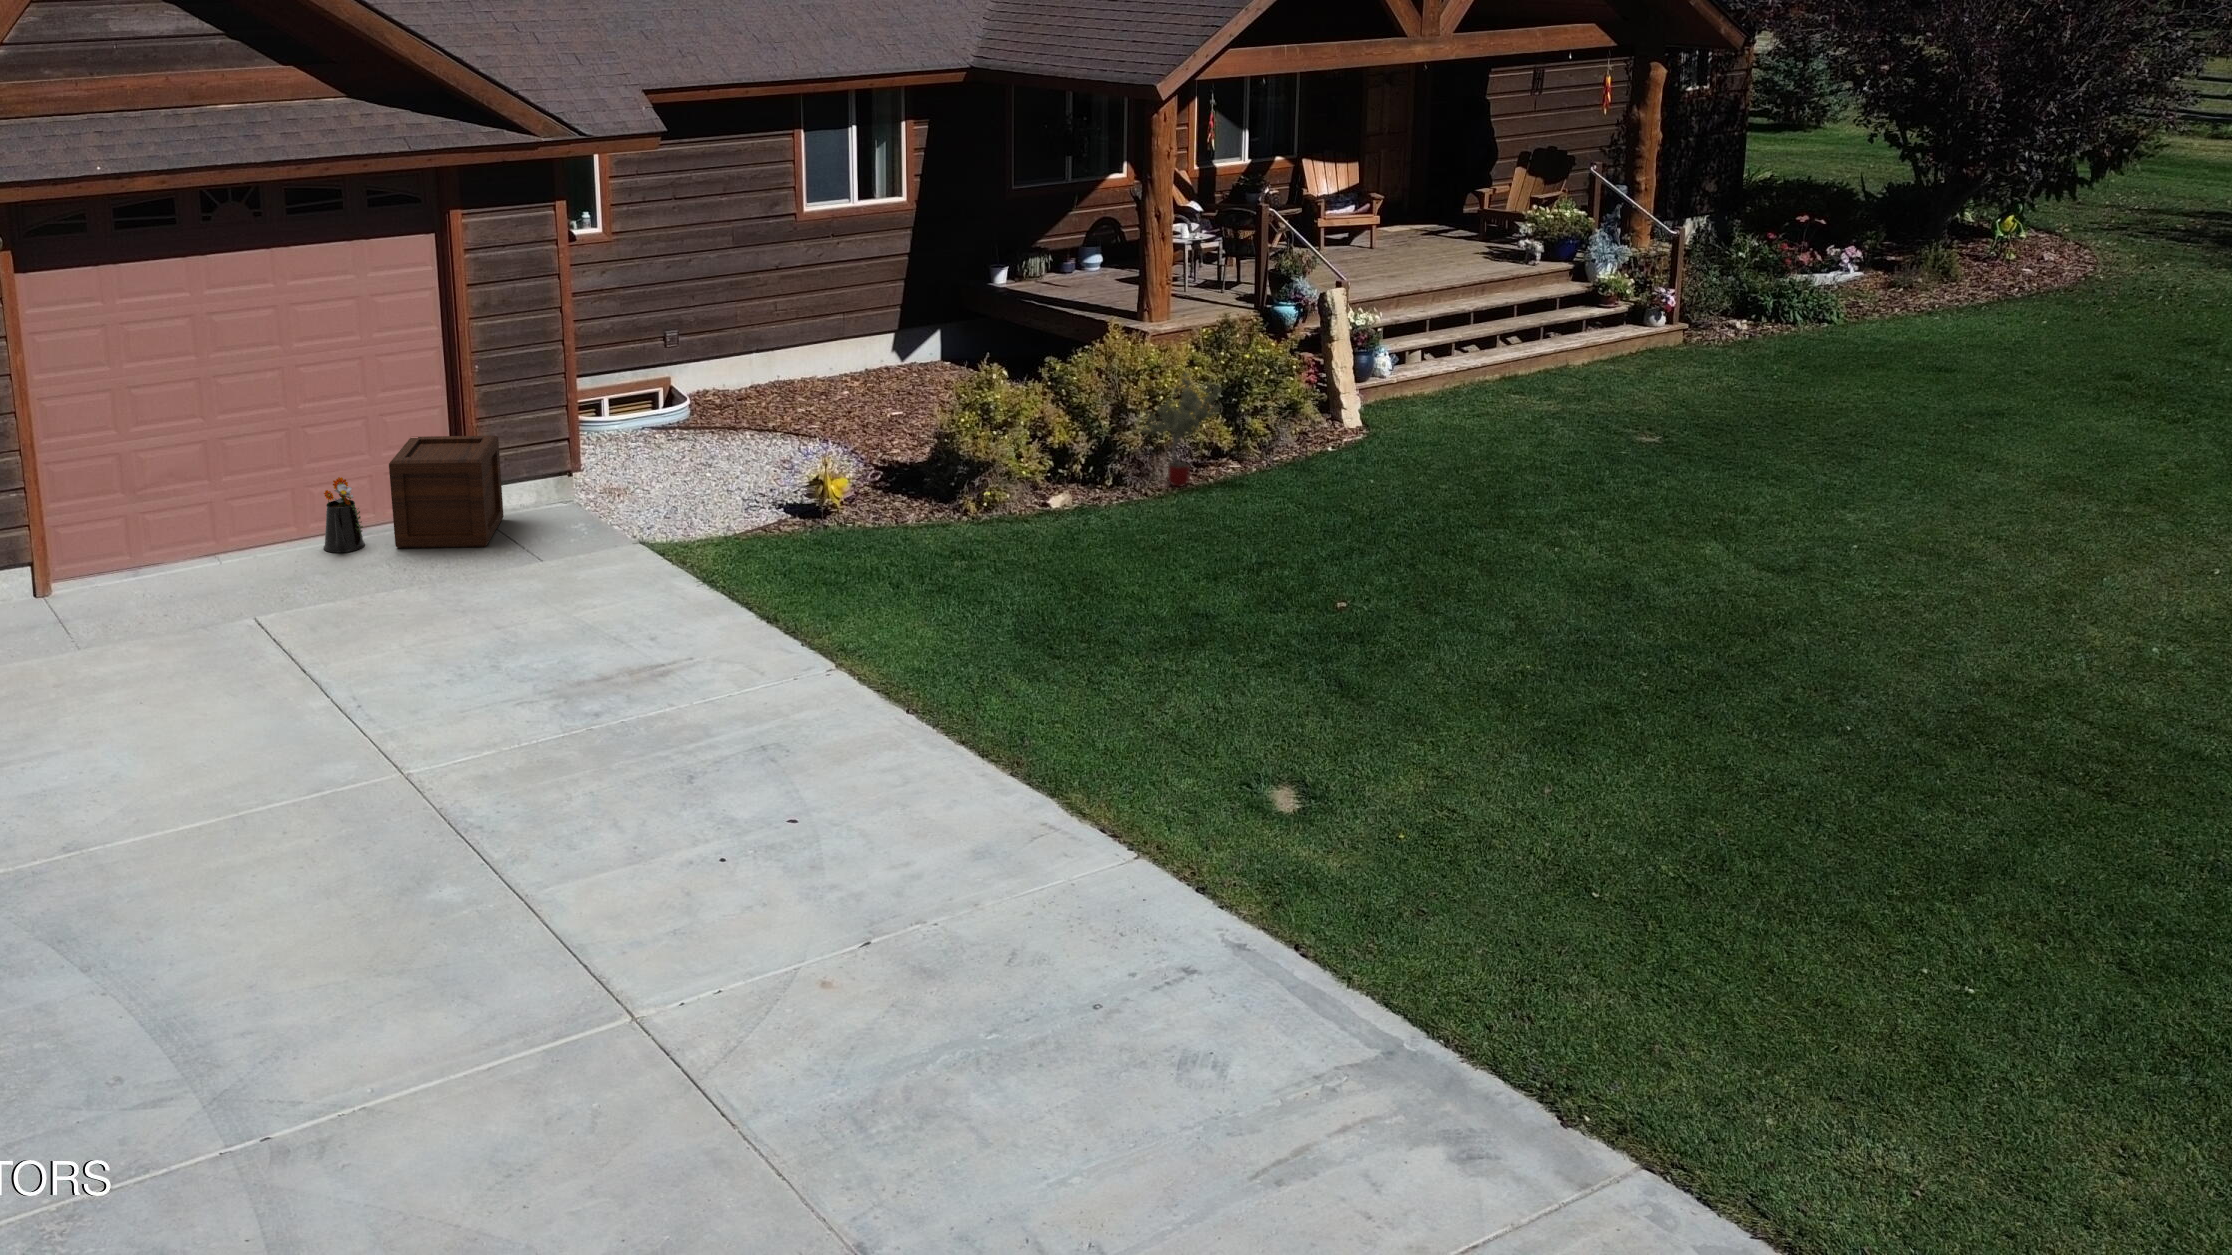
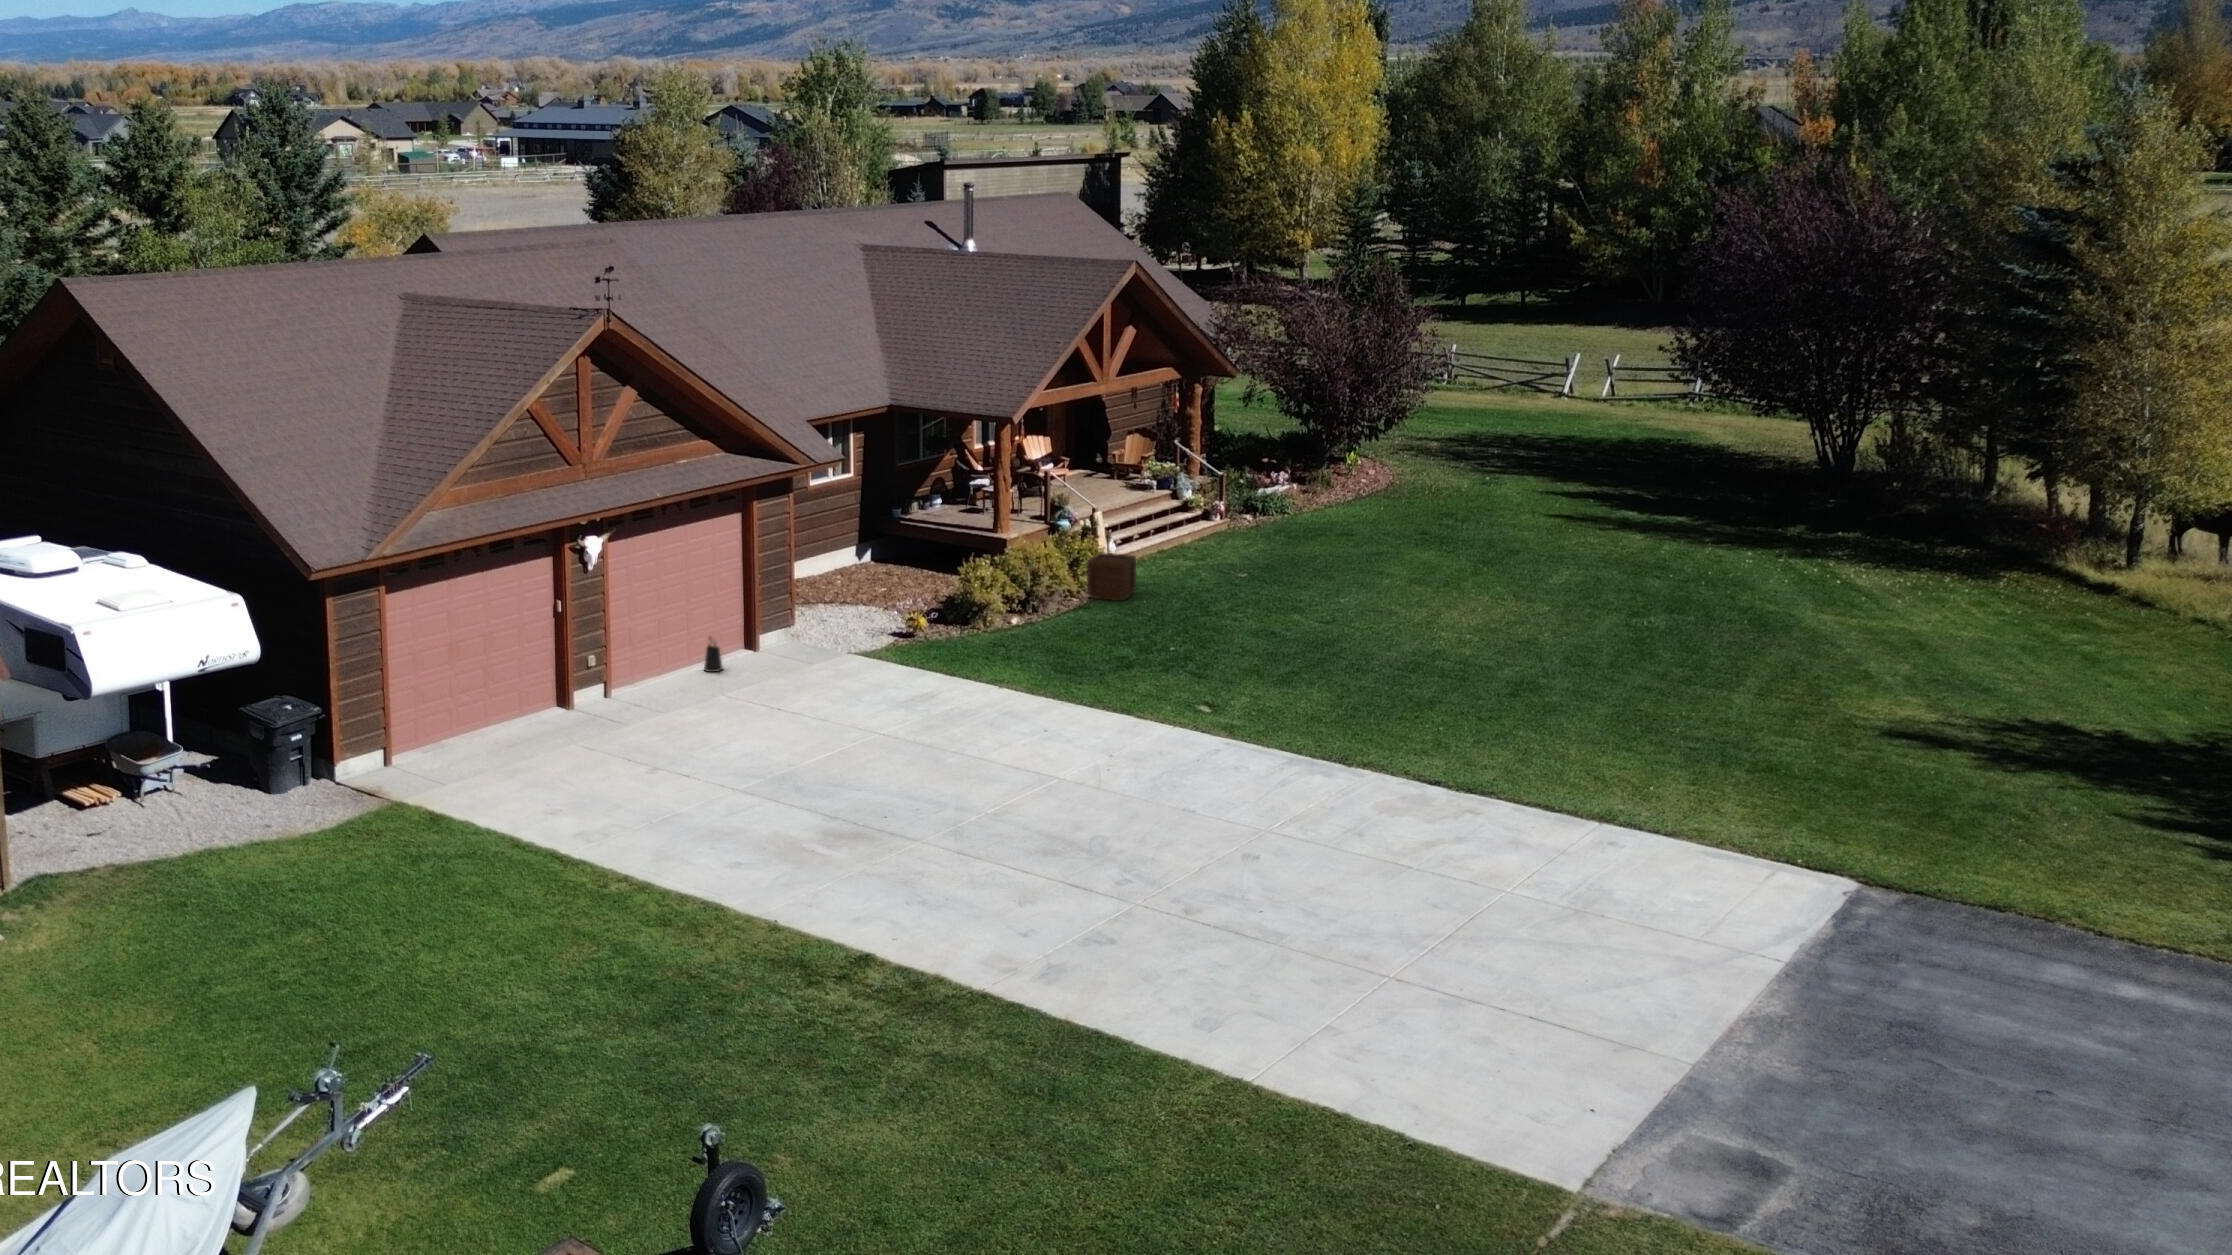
potted tree: present [1140,373,1221,487] -> none [1047,555,1081,610]
wooden crate: present [389,436,504,548] -> present [1087,552,1136,601]

